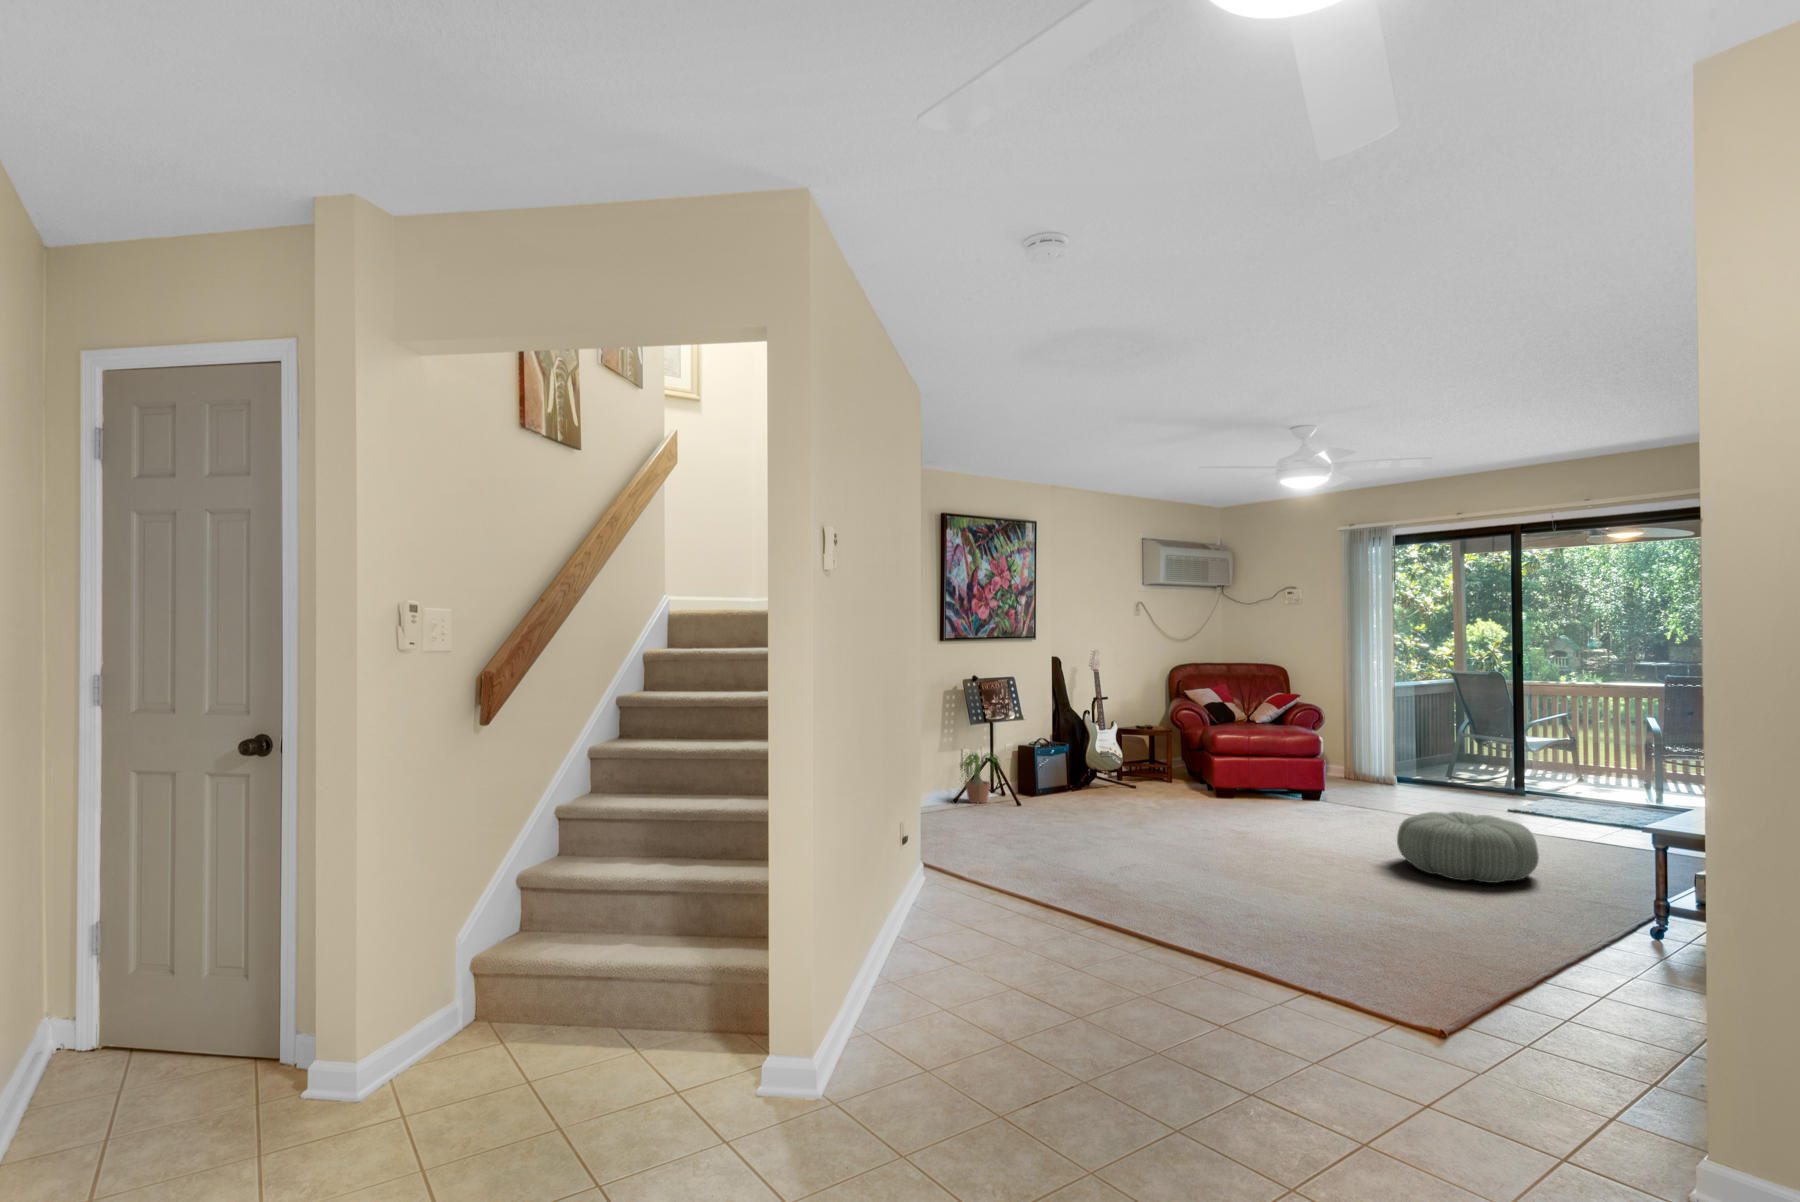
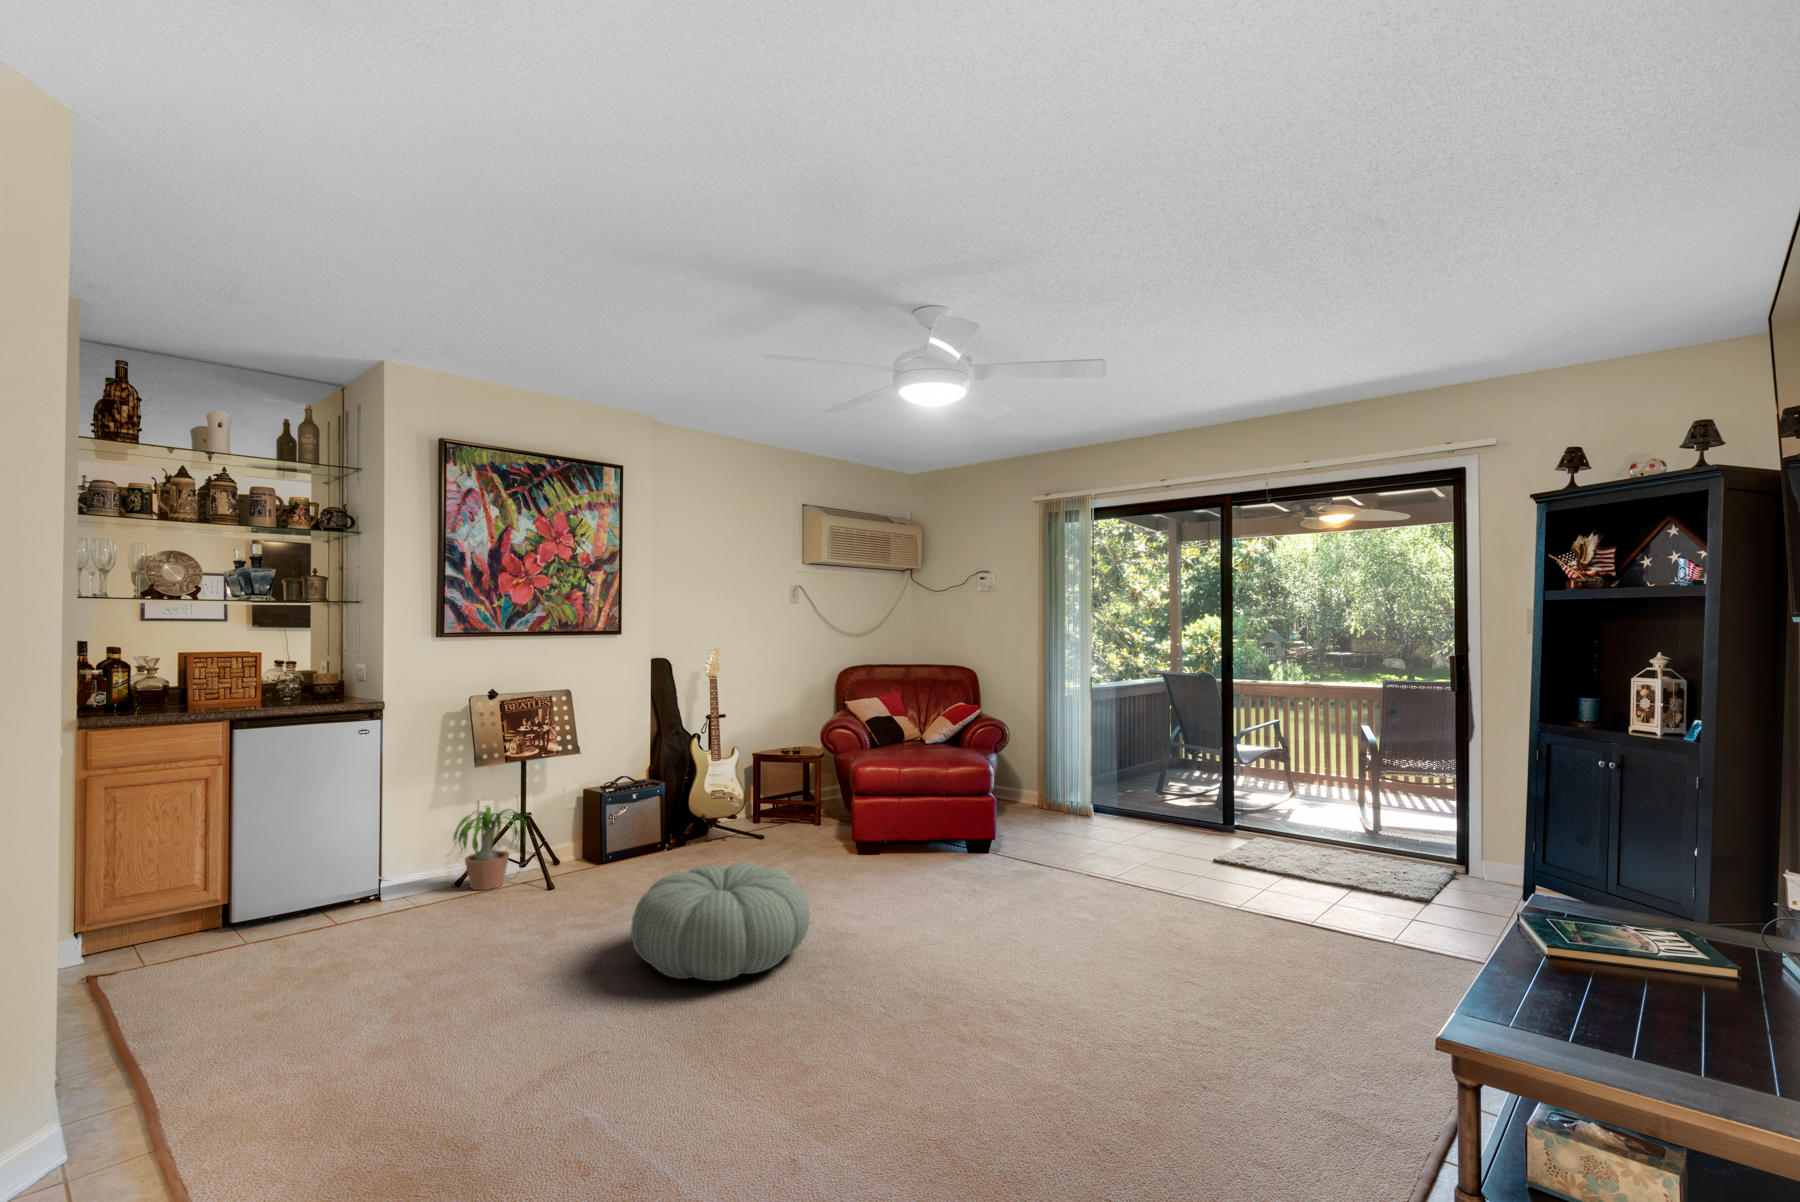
pouf: present [1397,812,1539,883] -> present [631,864,810,981]

